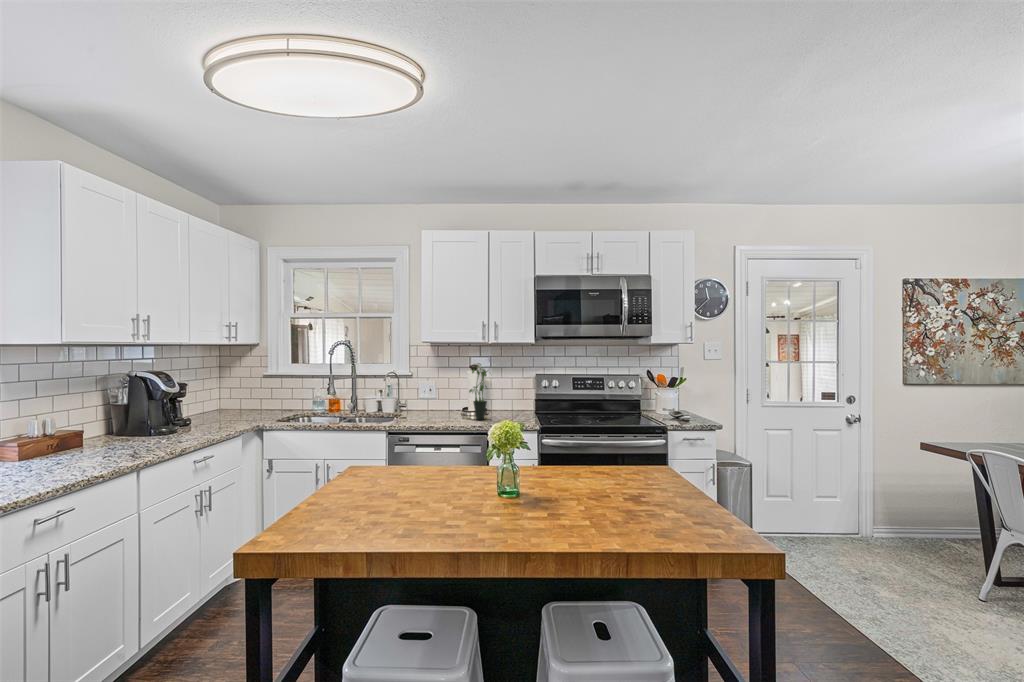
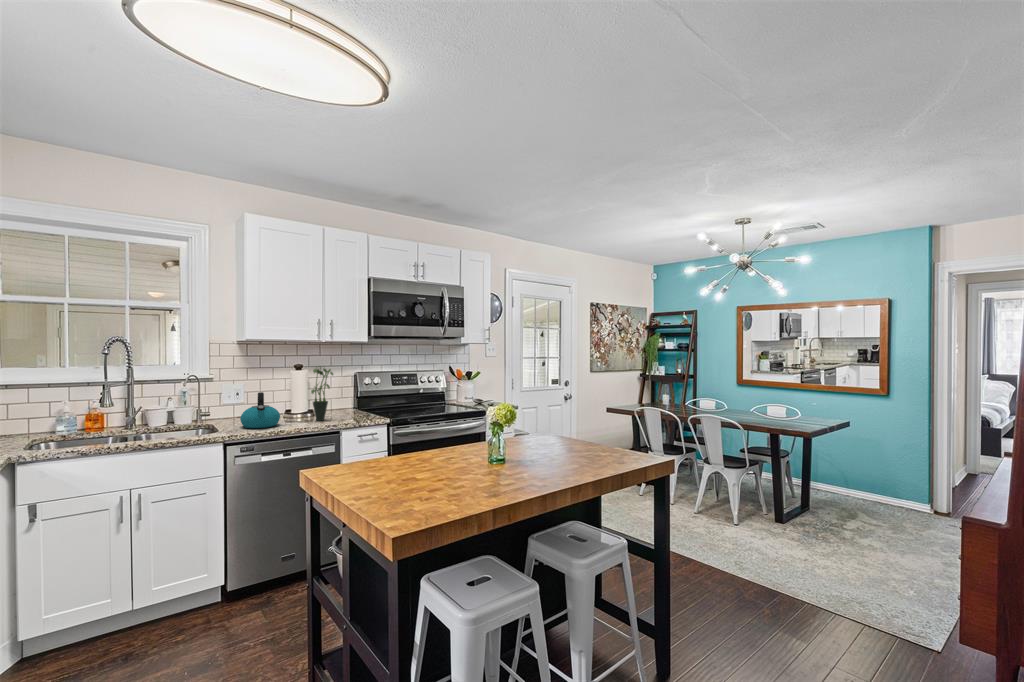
kettle: none [412,389,444,421] -> present [240,392,280,428]

